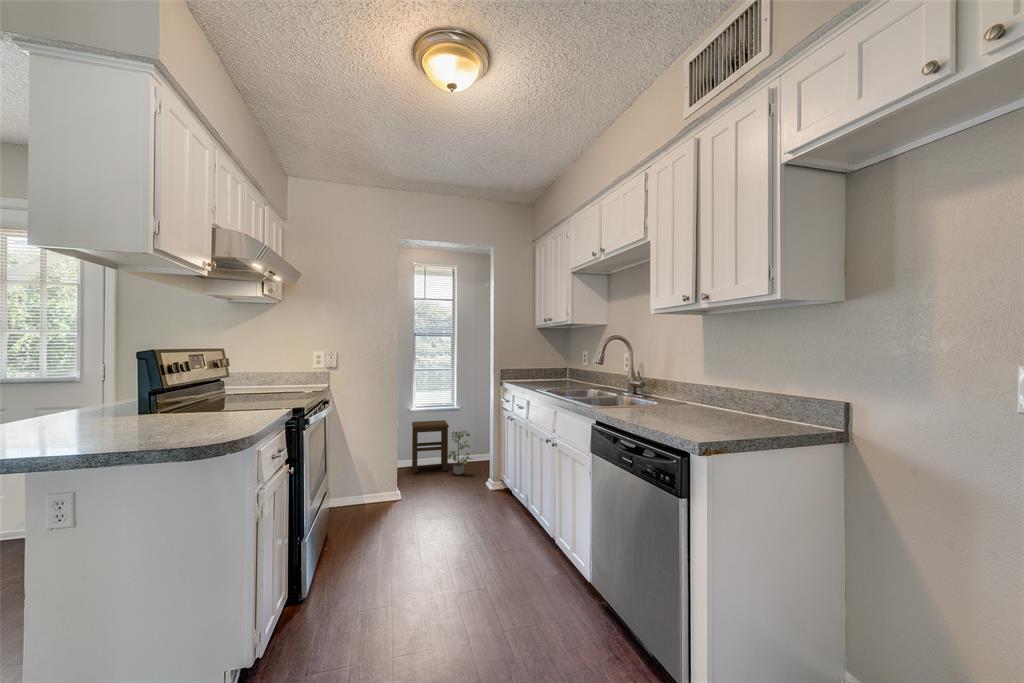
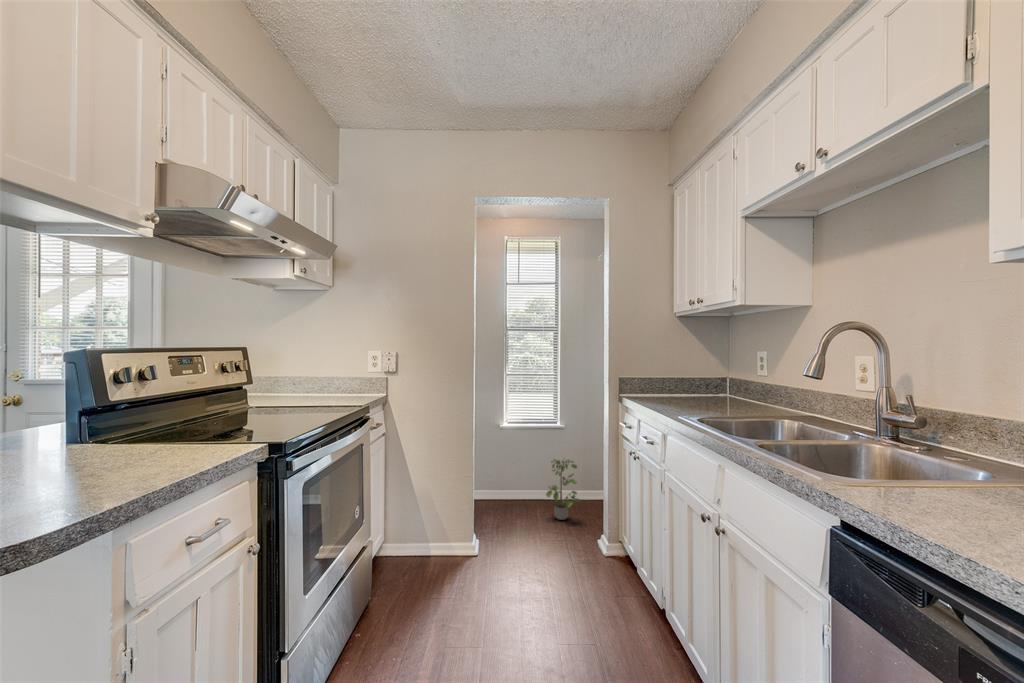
stool: present [412,420,449,473] -> none [502,441,549,511]

